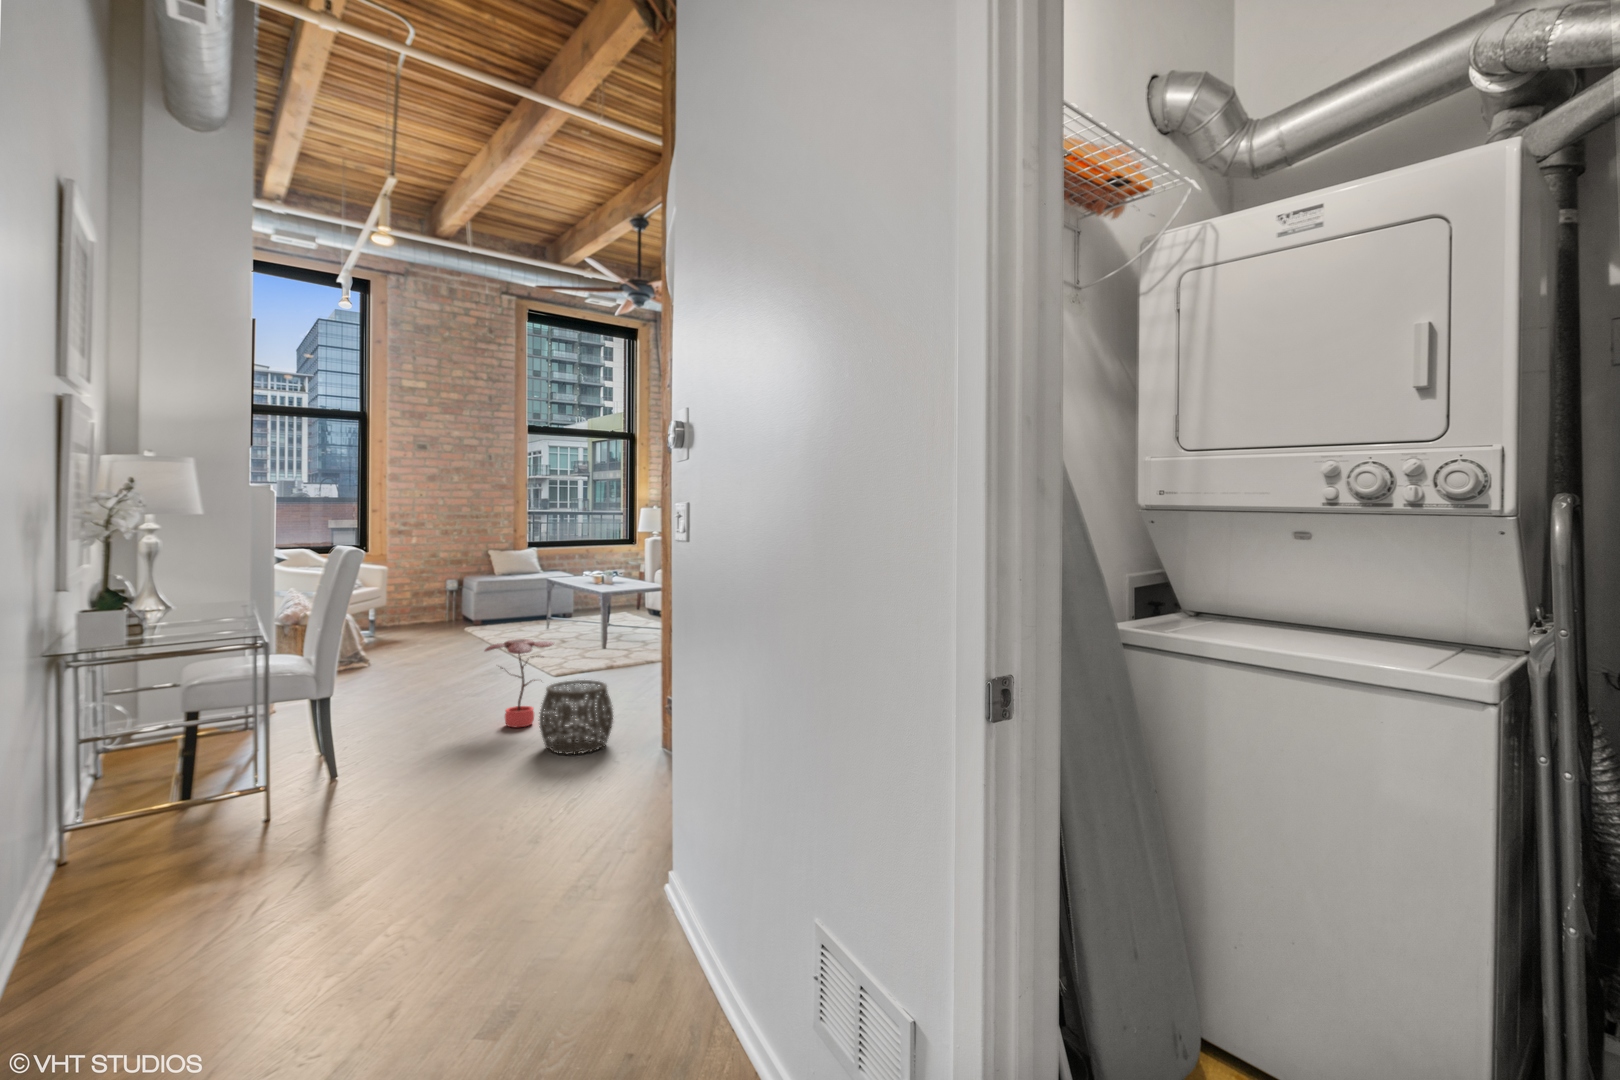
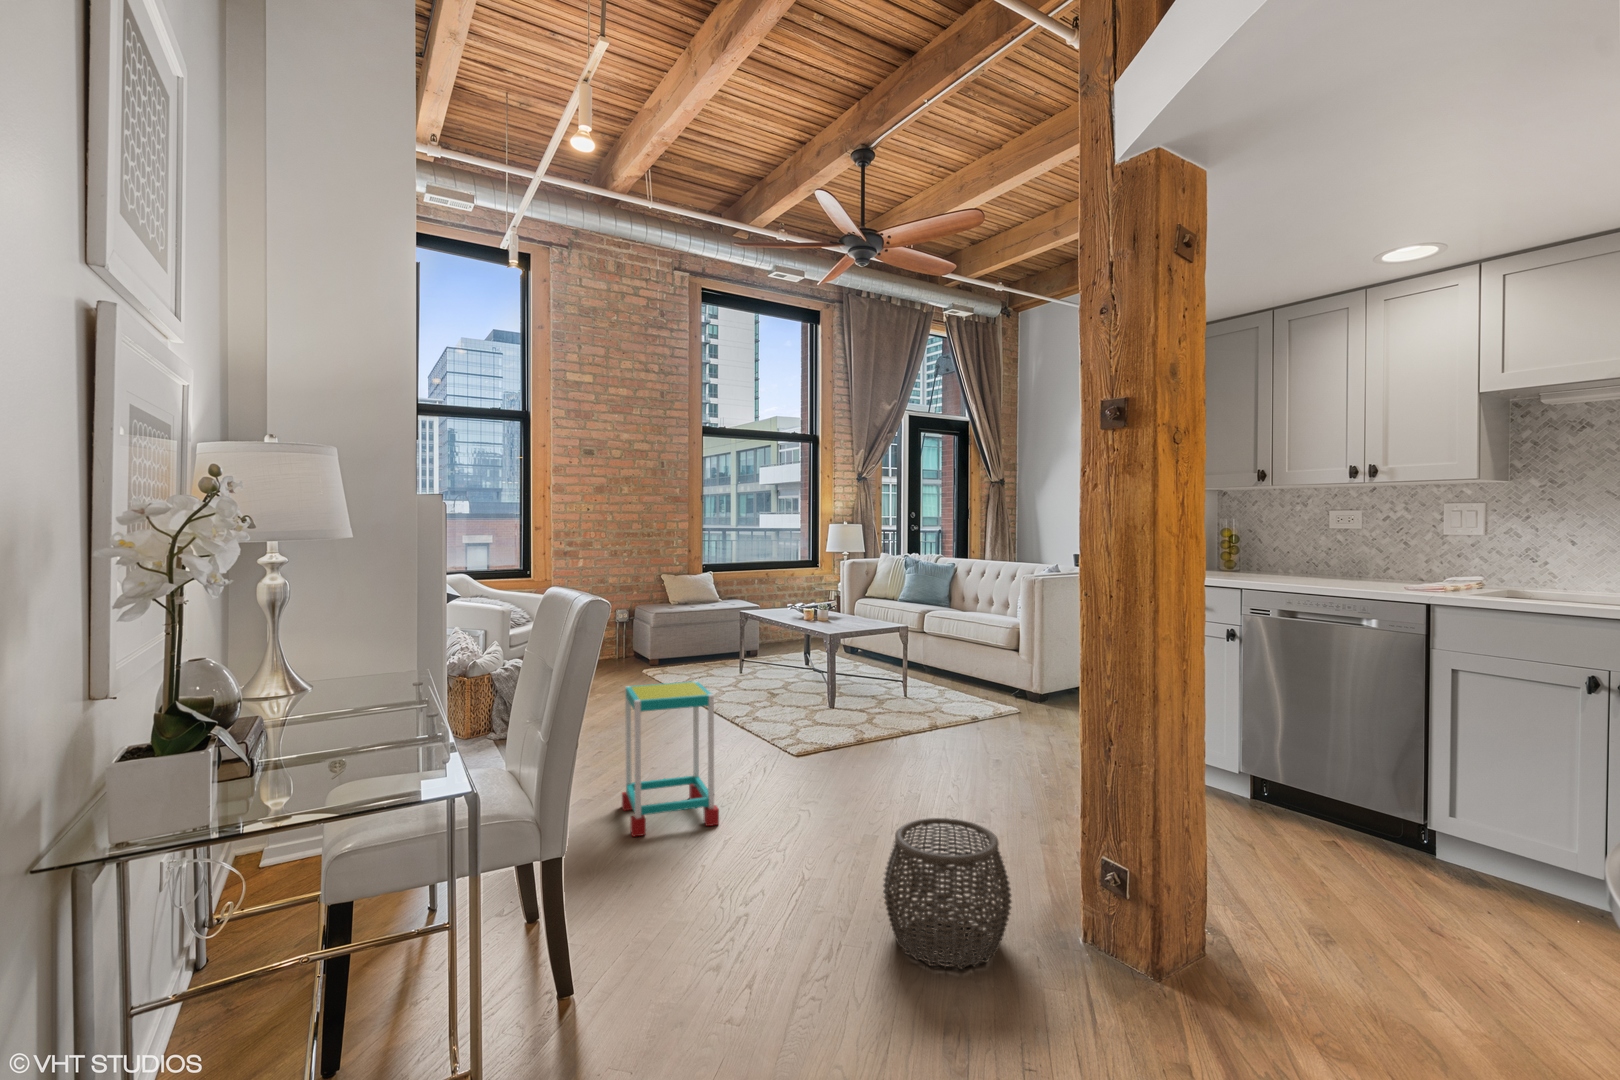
side table: none [407,615,472,713] -> present [622,681,719,836]
potted plant: present [485,639,554,727] -> none [761,733,863,880]

